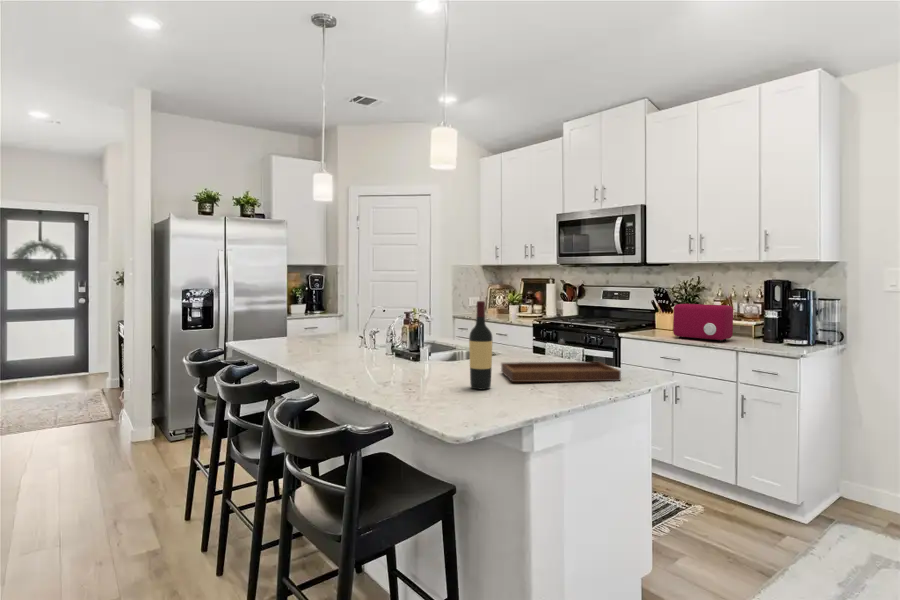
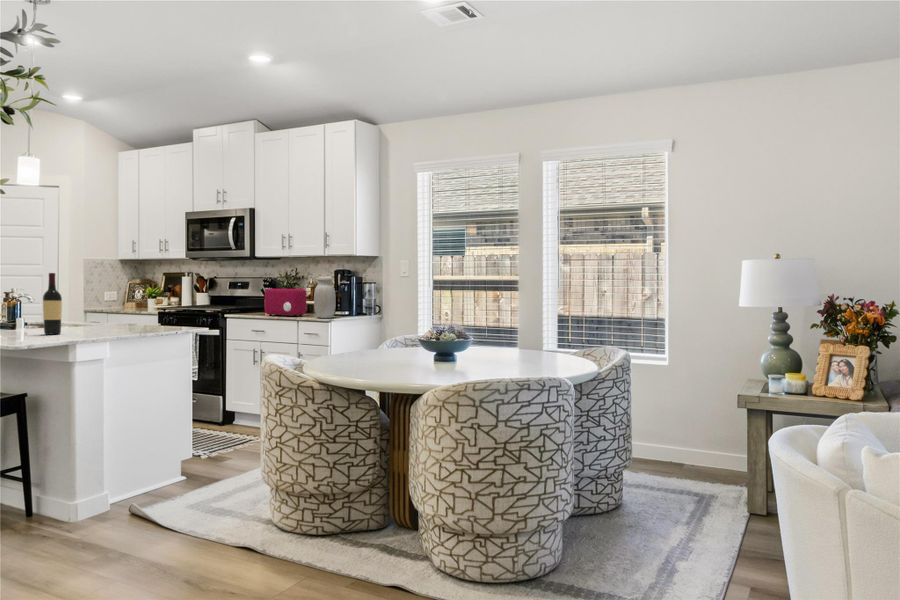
jar: none [755,291,790,348] -> present [314,276,336,318]
tray: present [501,339,621,382] -> none [80,303,166,331]

